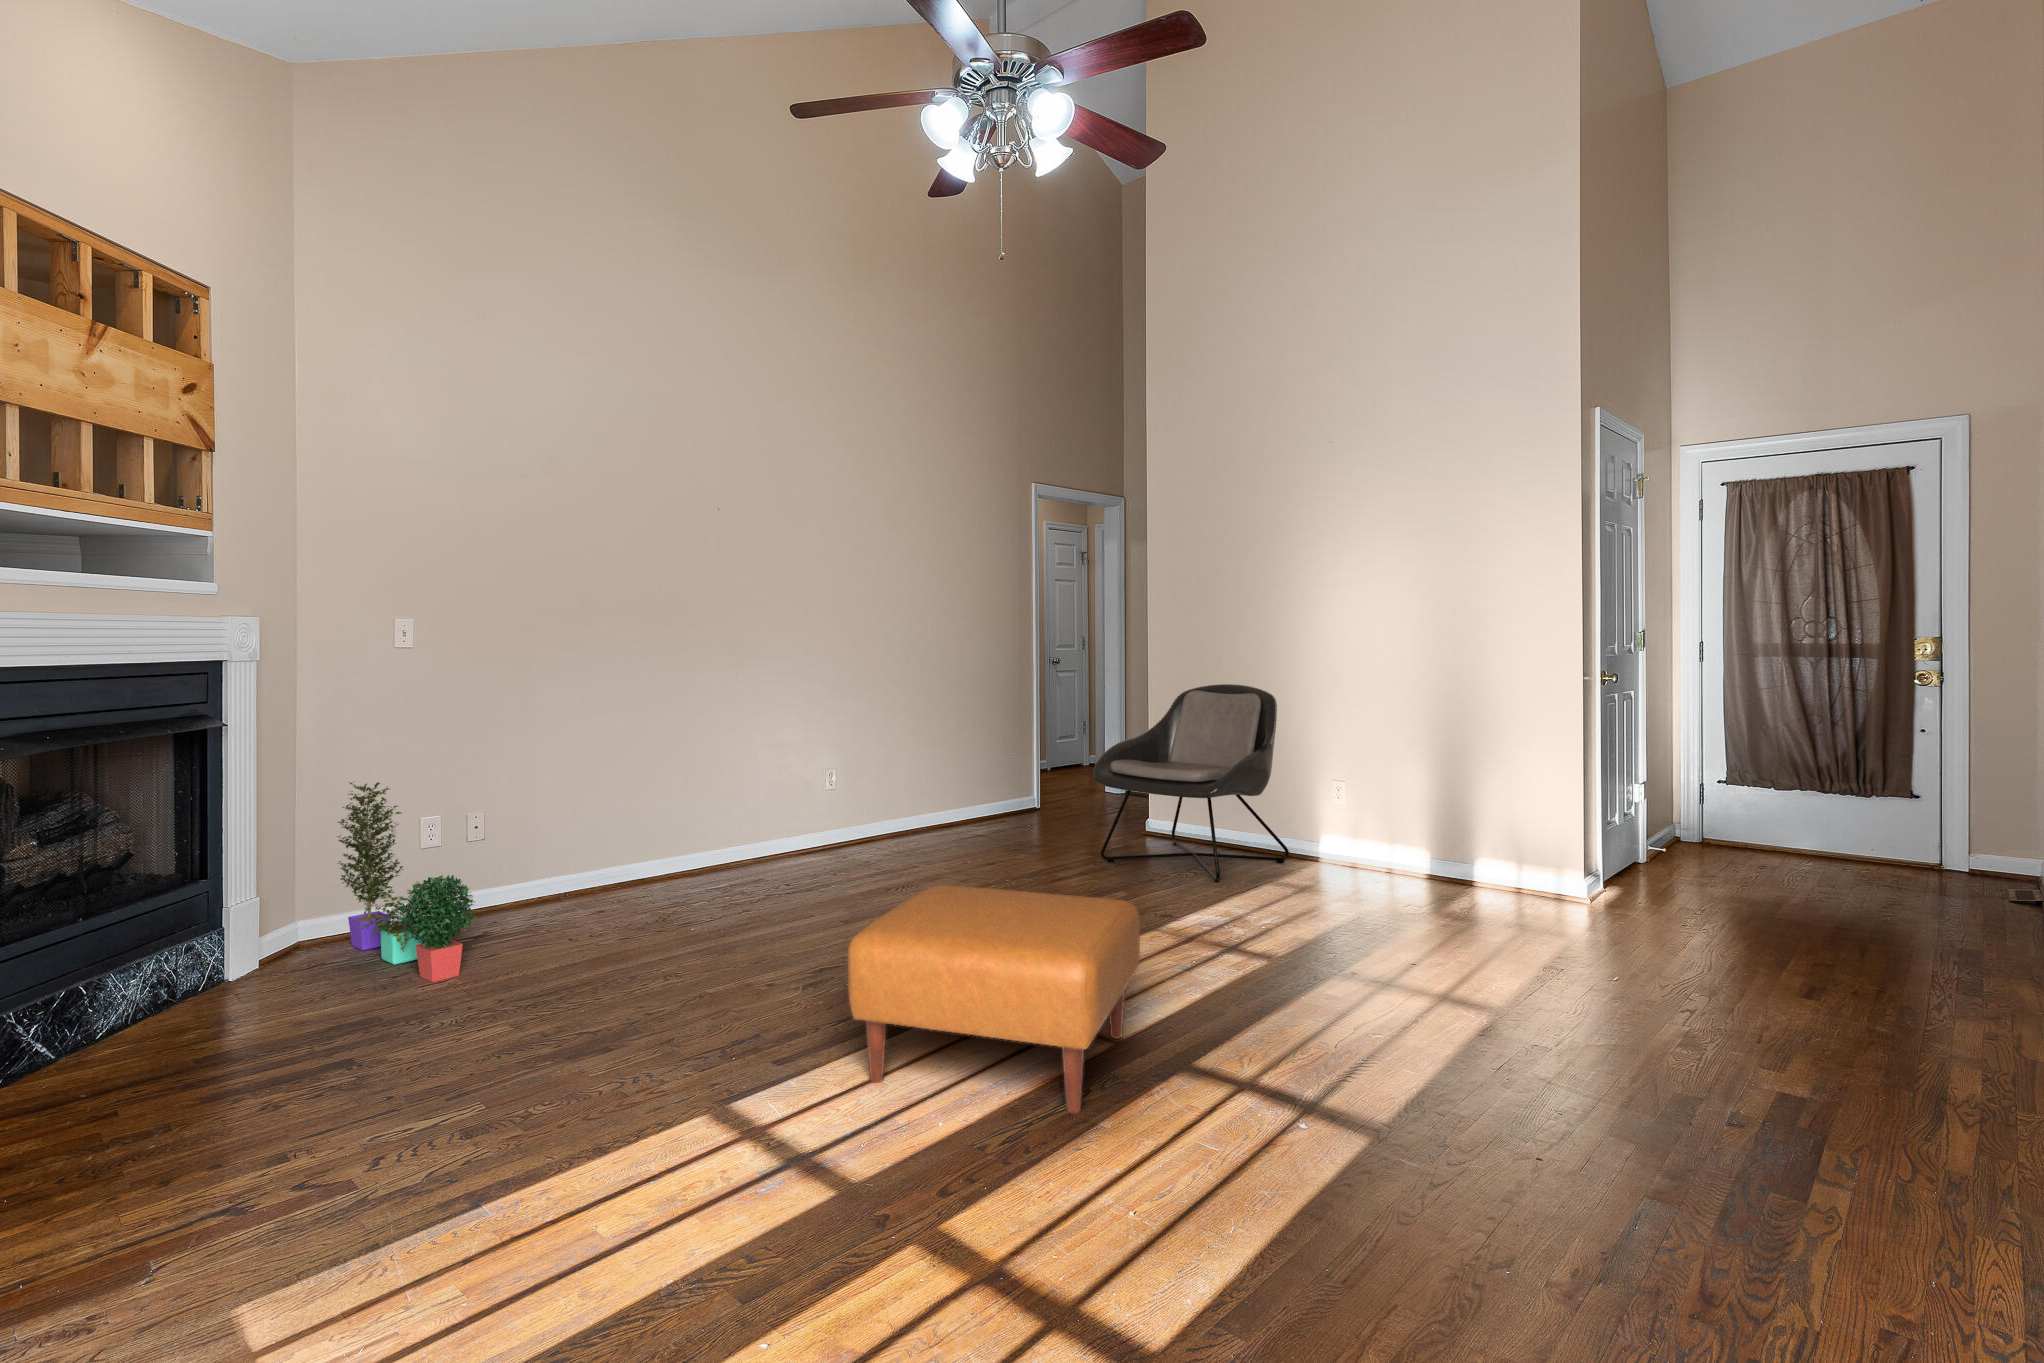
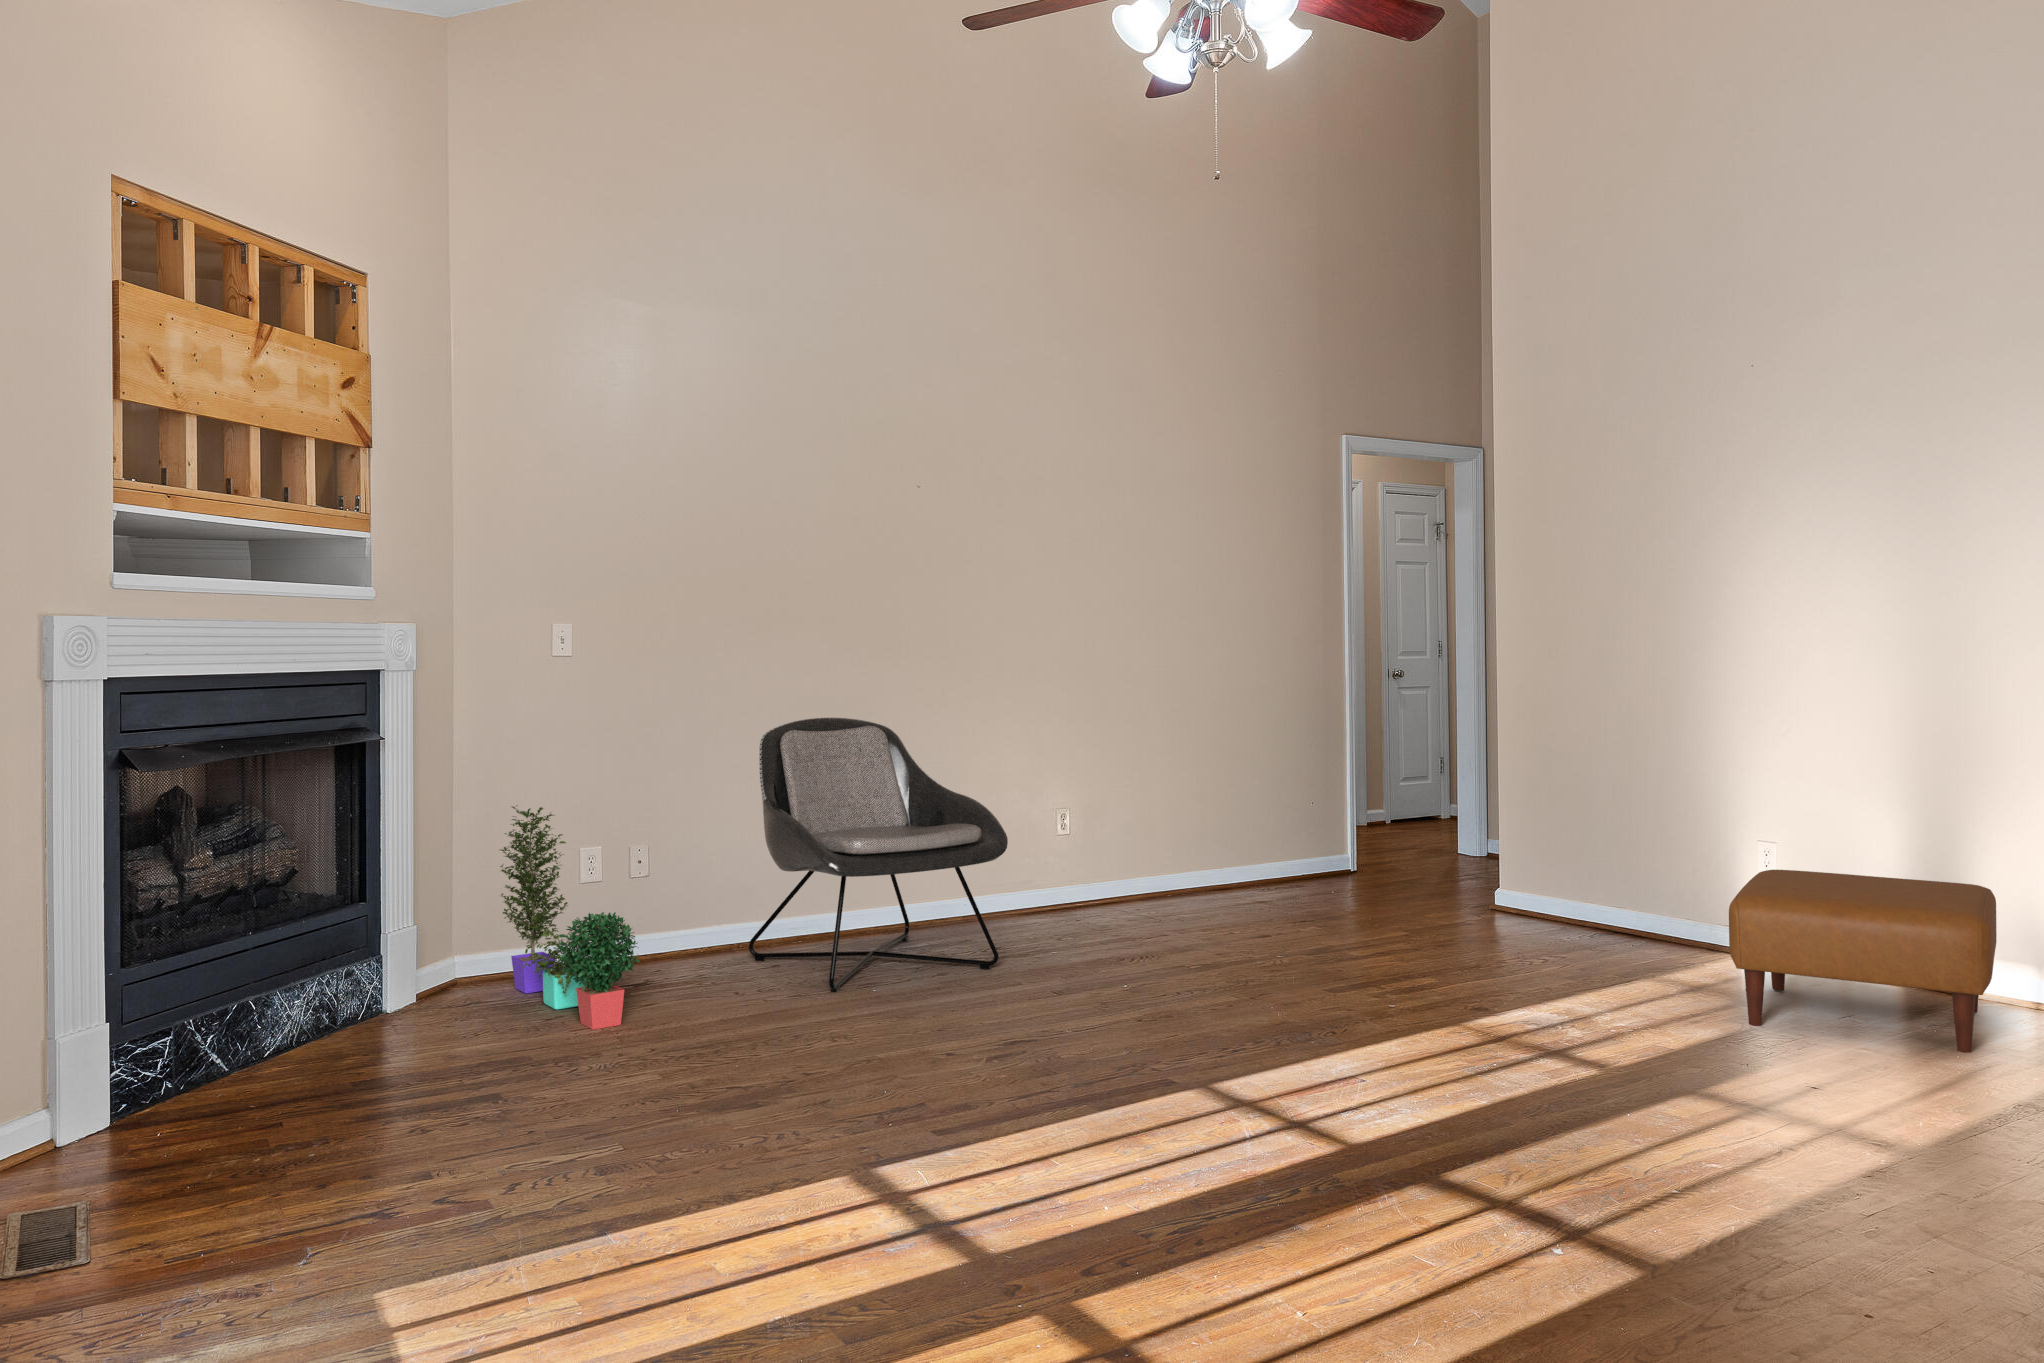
lounge chair: present [1093,684,1289,882] -> present [749,718,1008,992]
ottoman: present [848,885,1140,1114] -> present [1729,870,1997,1053]

